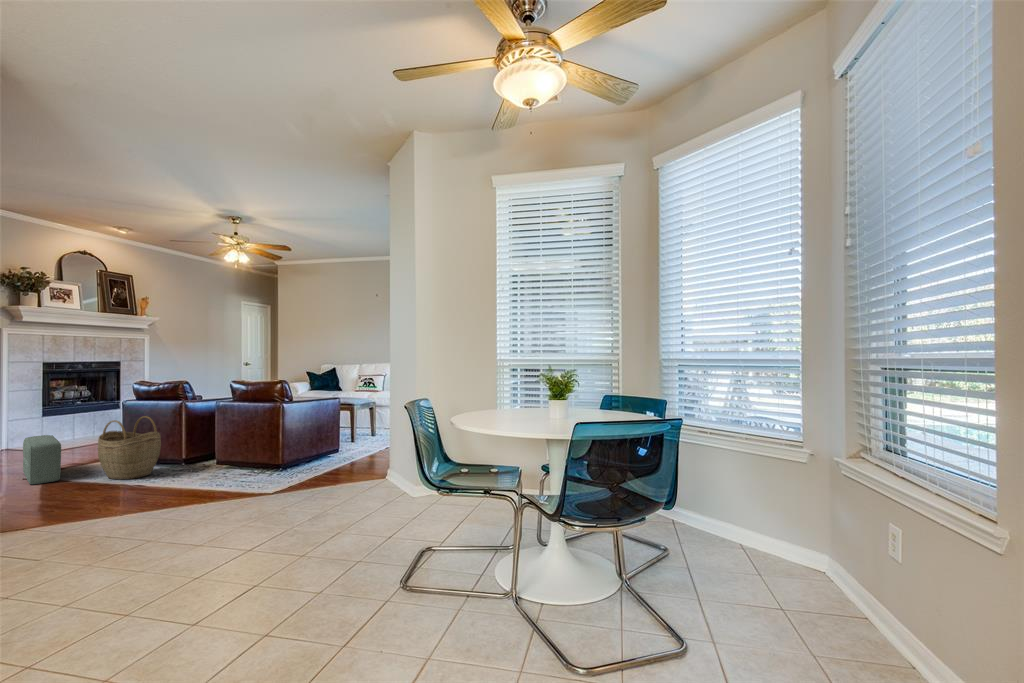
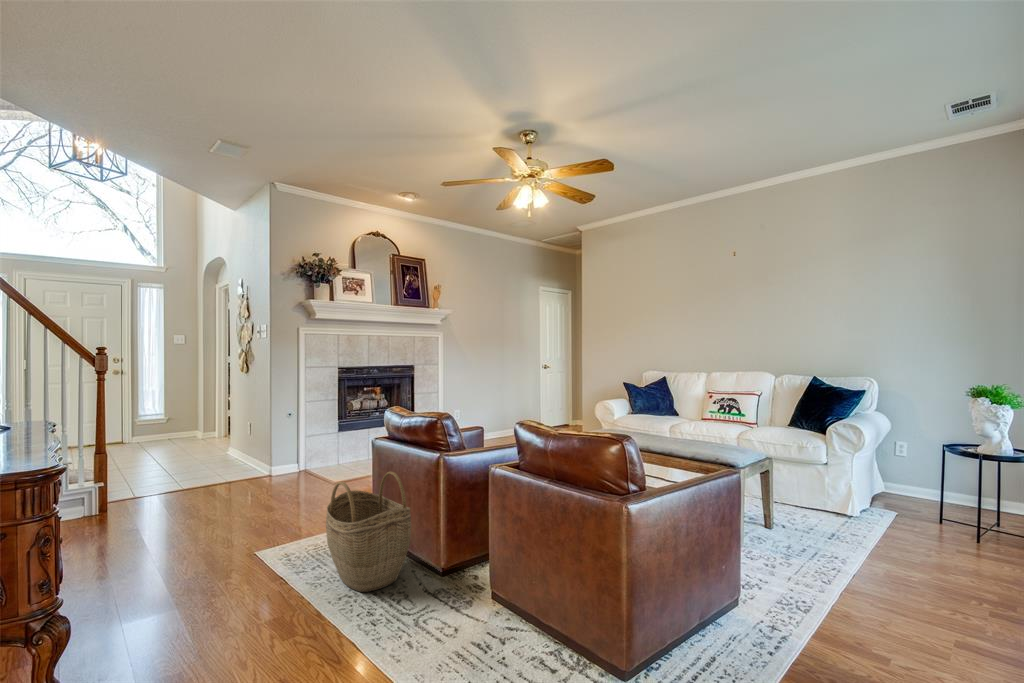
pouf: present [23,435,61,484] -> none [250,477,305,569]

